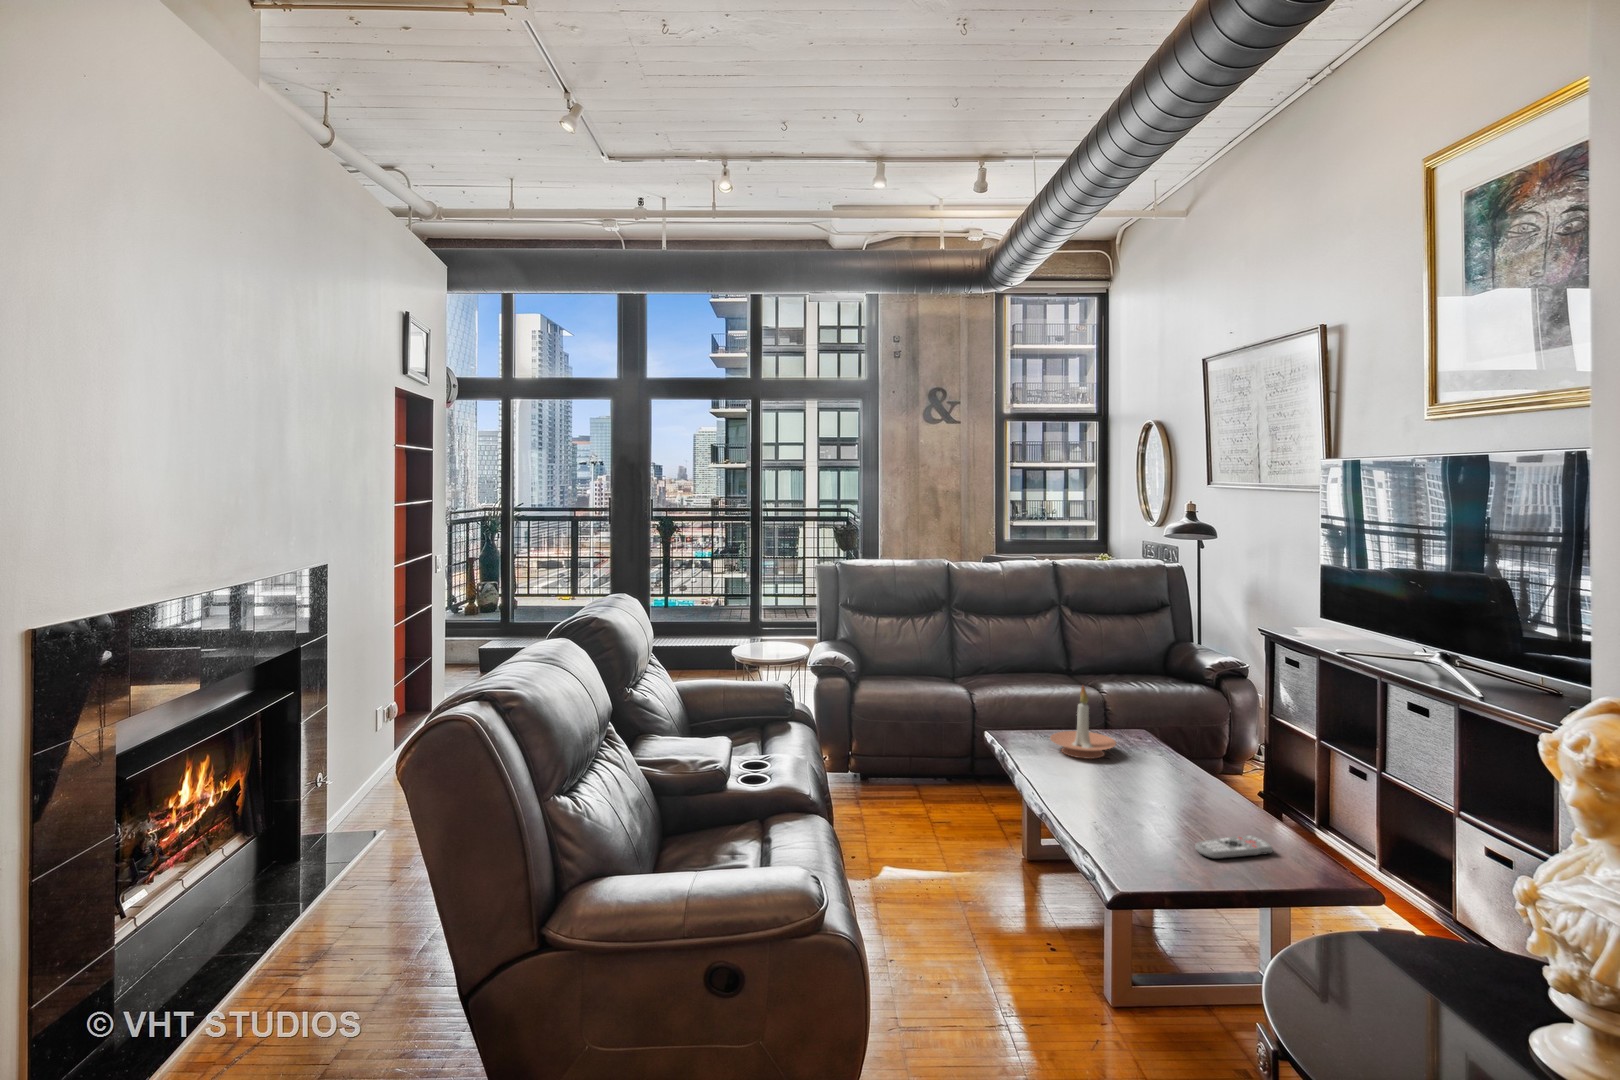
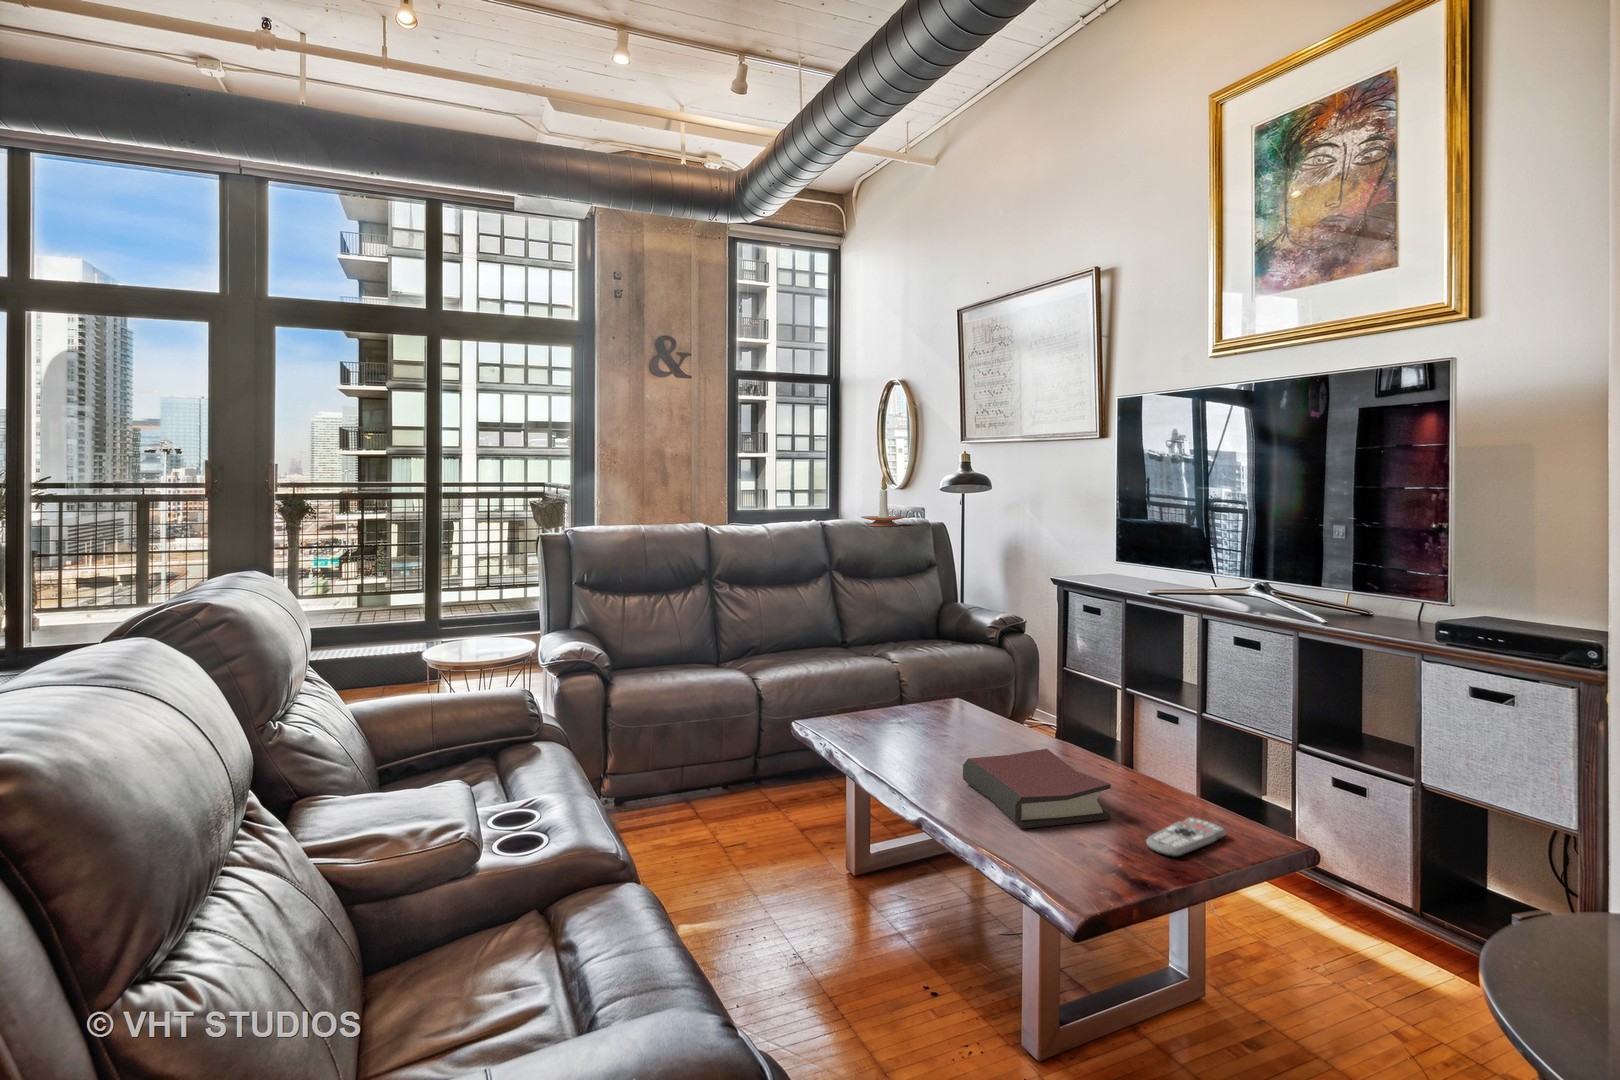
candle holder: present [1050,686,1116,759] -> present [861,476,906,526]
hardback book: none [1082,768,1184,827] -> present [963,749,1111,829]

